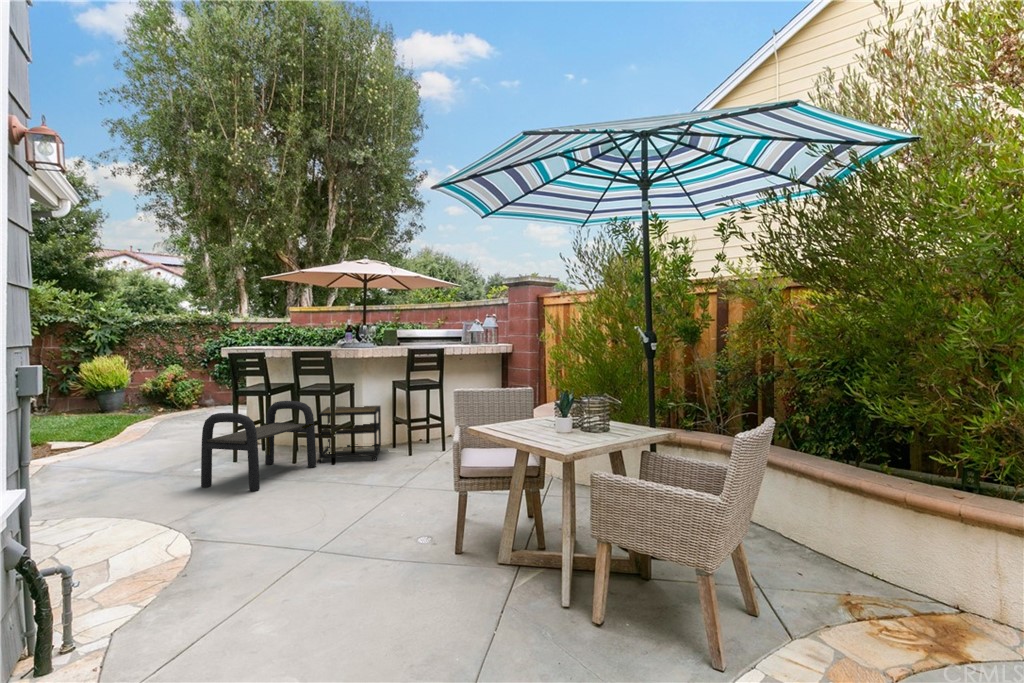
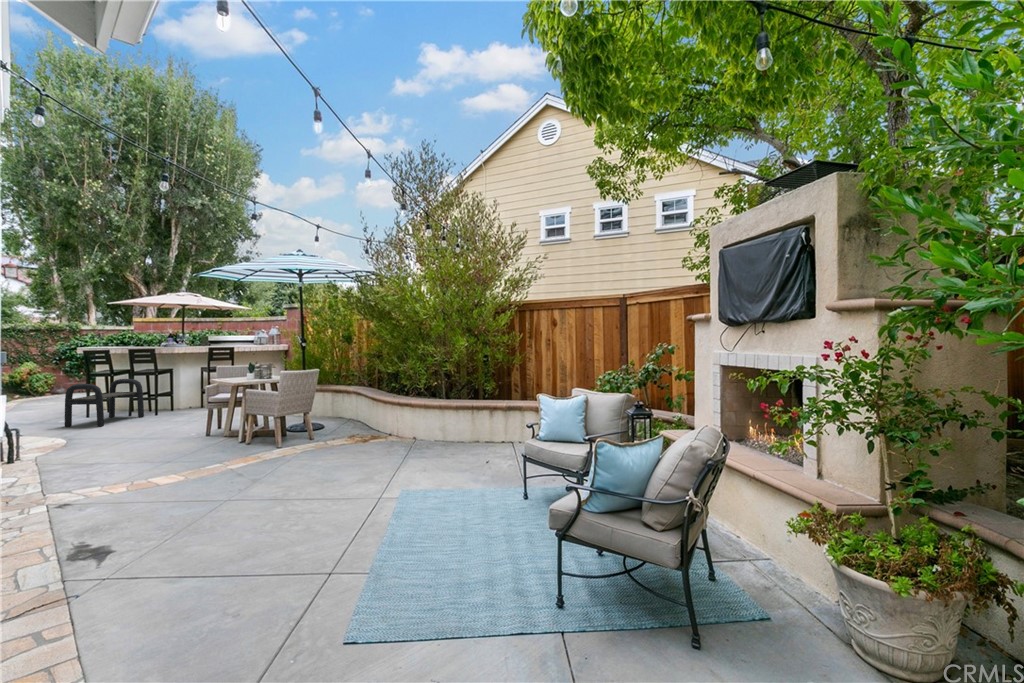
side table: present [317,406,381,463] -> none [145,382,192,415]

